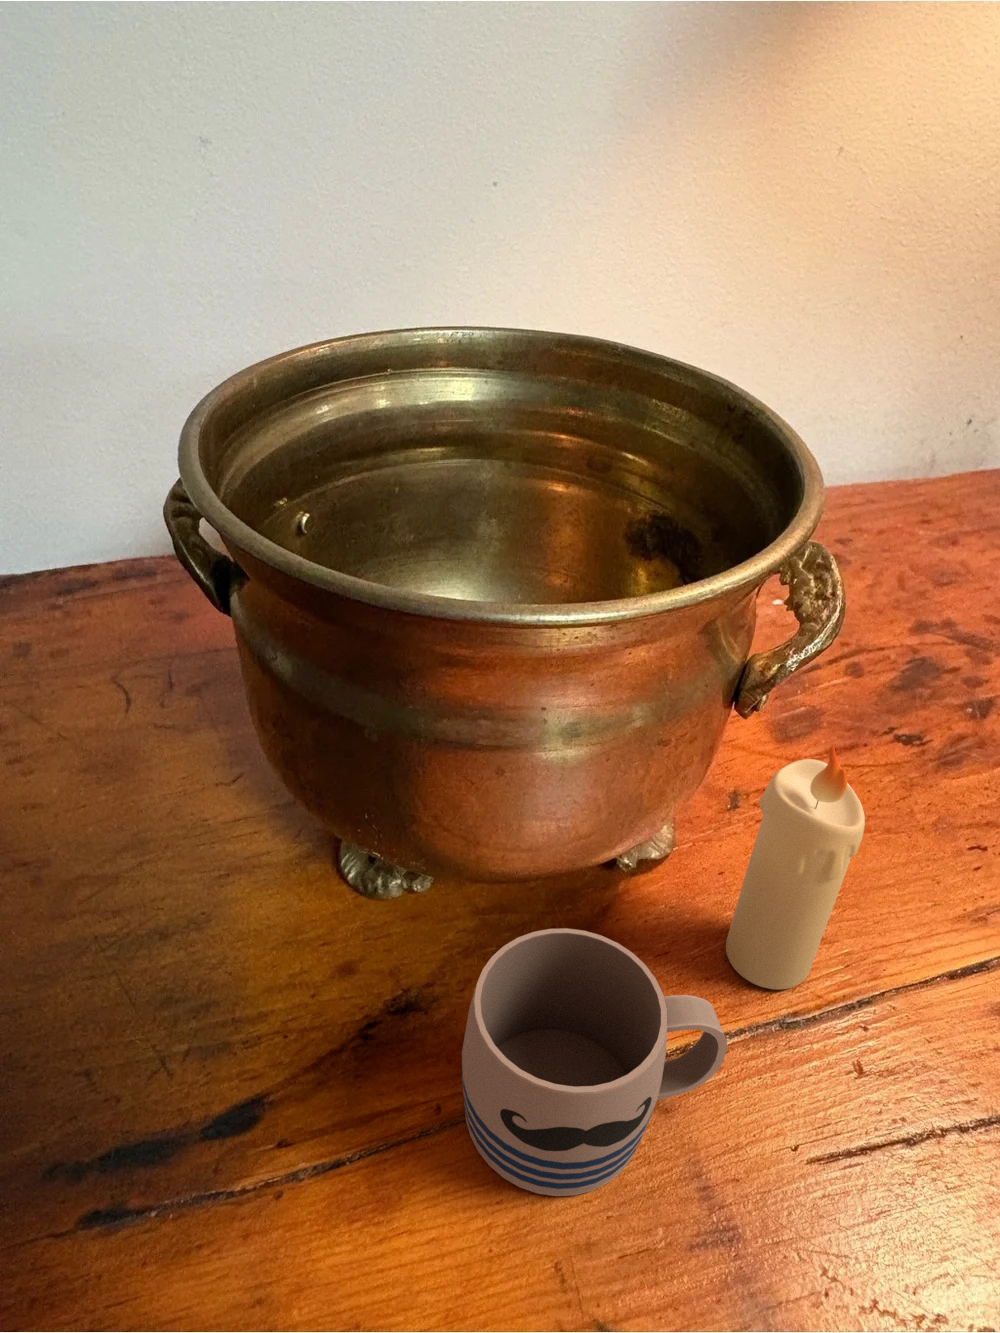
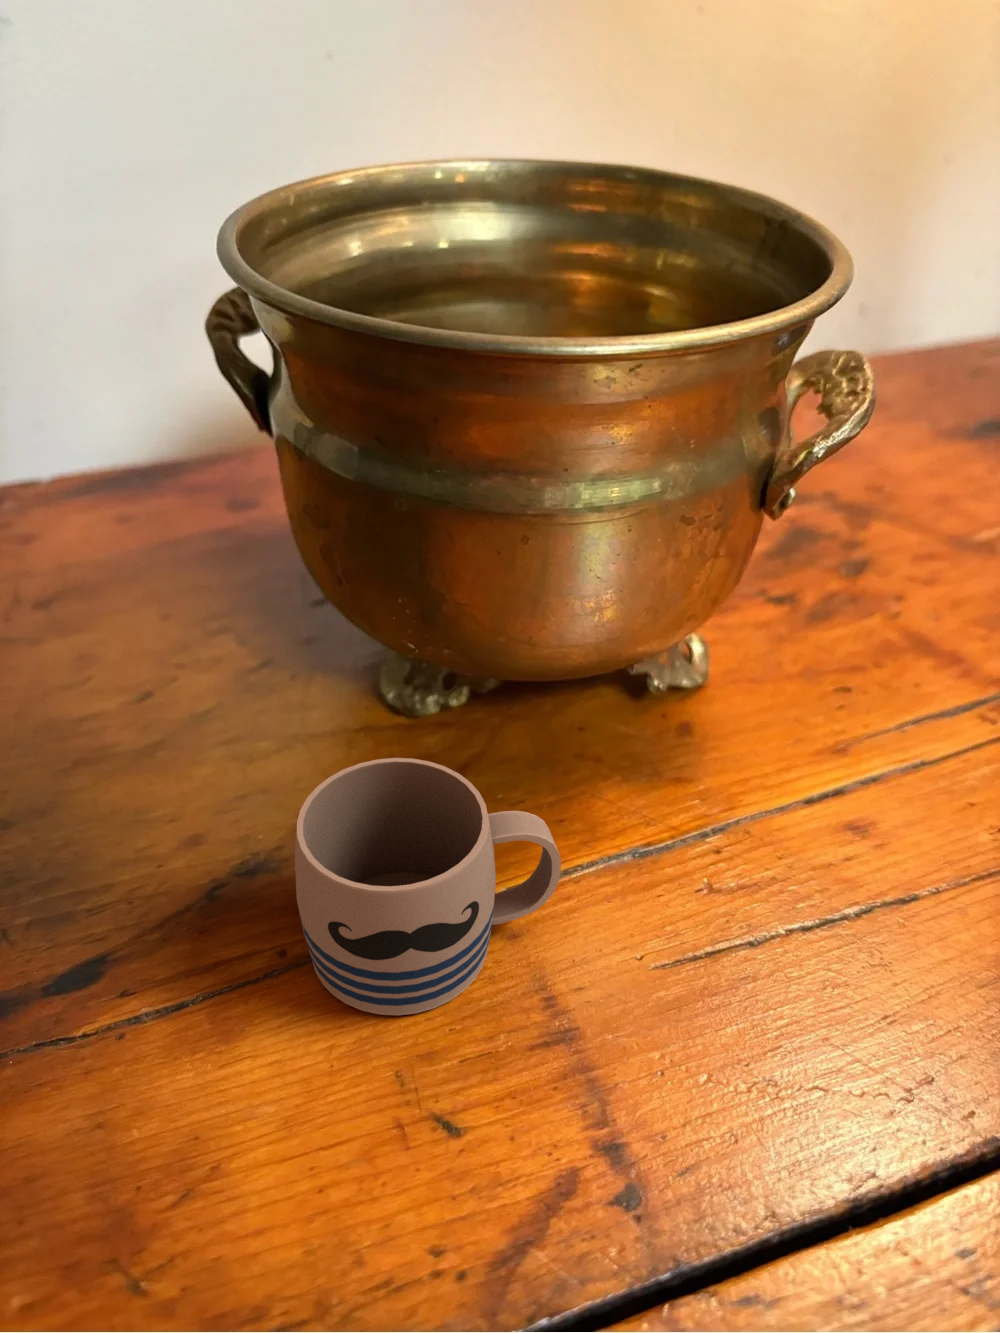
candle: present [726,746,865,990] -> none [581,558,689,824]

